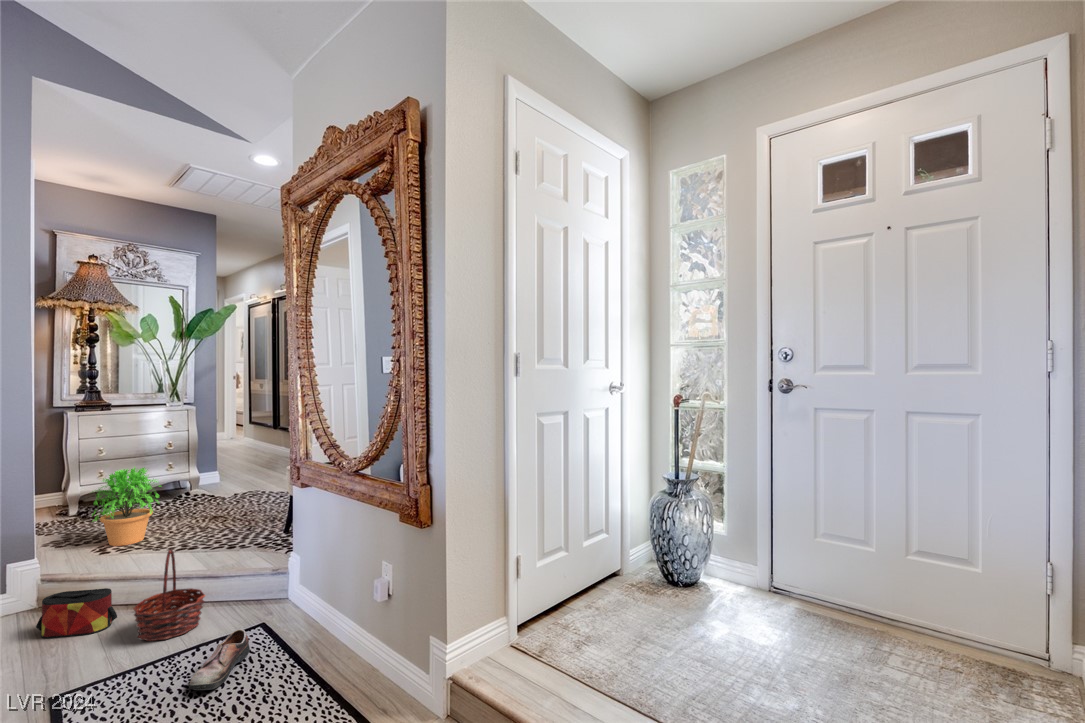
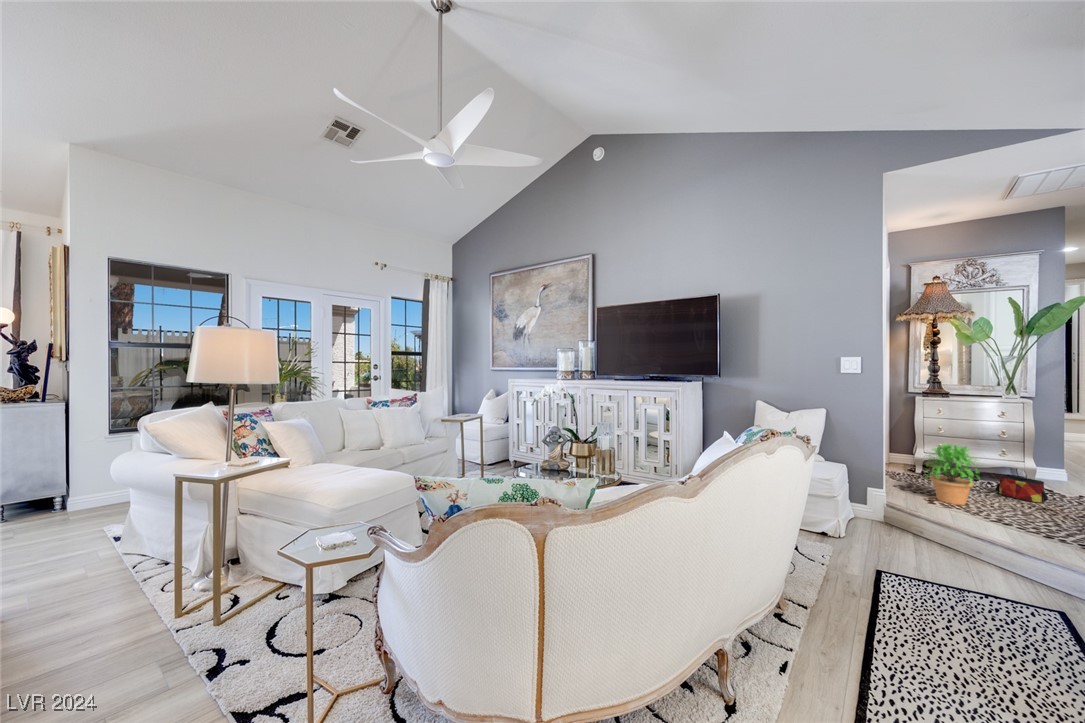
basket: present [133,550,205,641] -> none [939,511,1003,583]
bag: present [36,588,117,638] -> present [996,474,1048,503]
shoe: present [189,629,250,690] -> none [968,598,1036,628]

